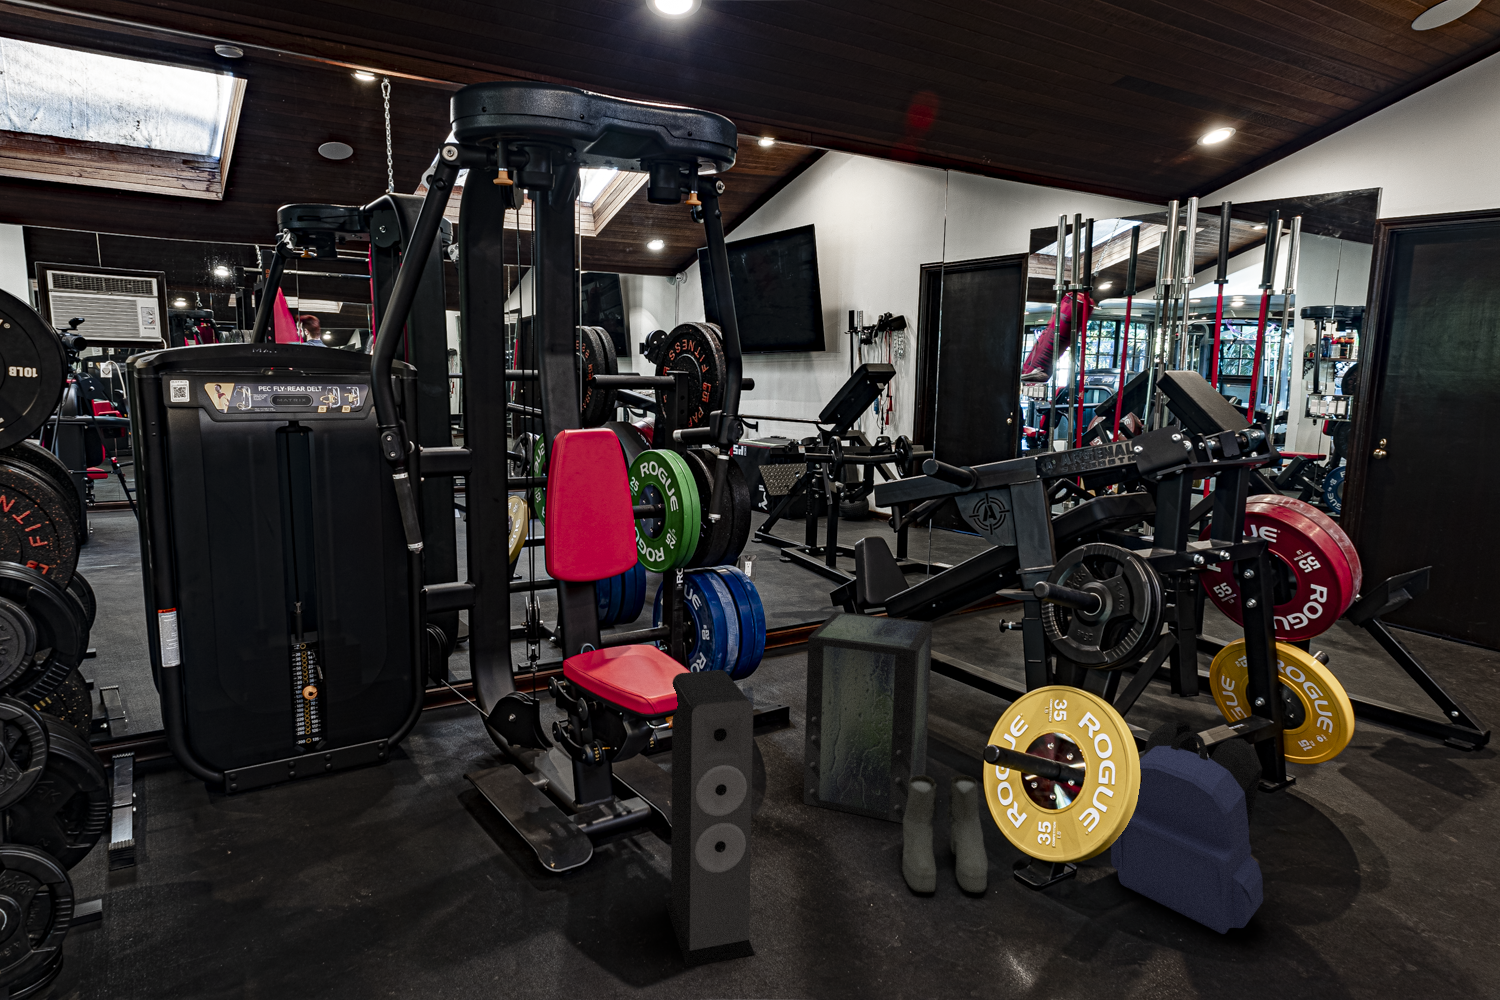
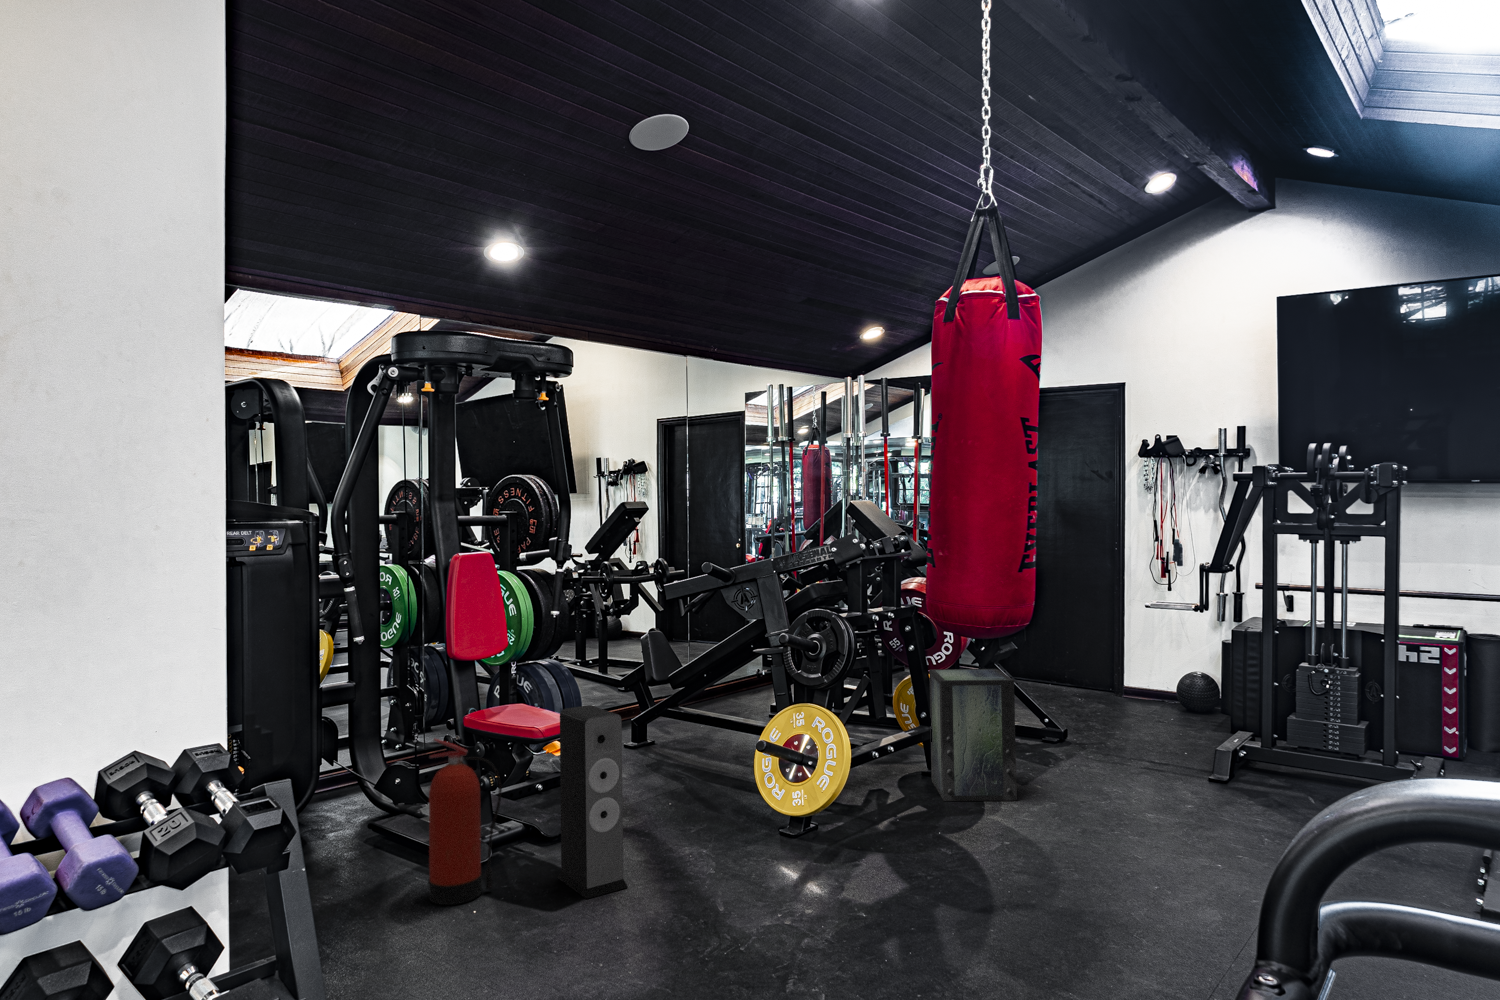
storage box: present [804,612,933,823] -> present [929,669,1017,801]
fire extinguisher: none [484,697,584,931] -> present [429,739,502,905]
backpack: present [1111,722,1263,934] -> none [838,715,924,838]
boots: present [902,775,988,893] -> none [707,772,765,847]

